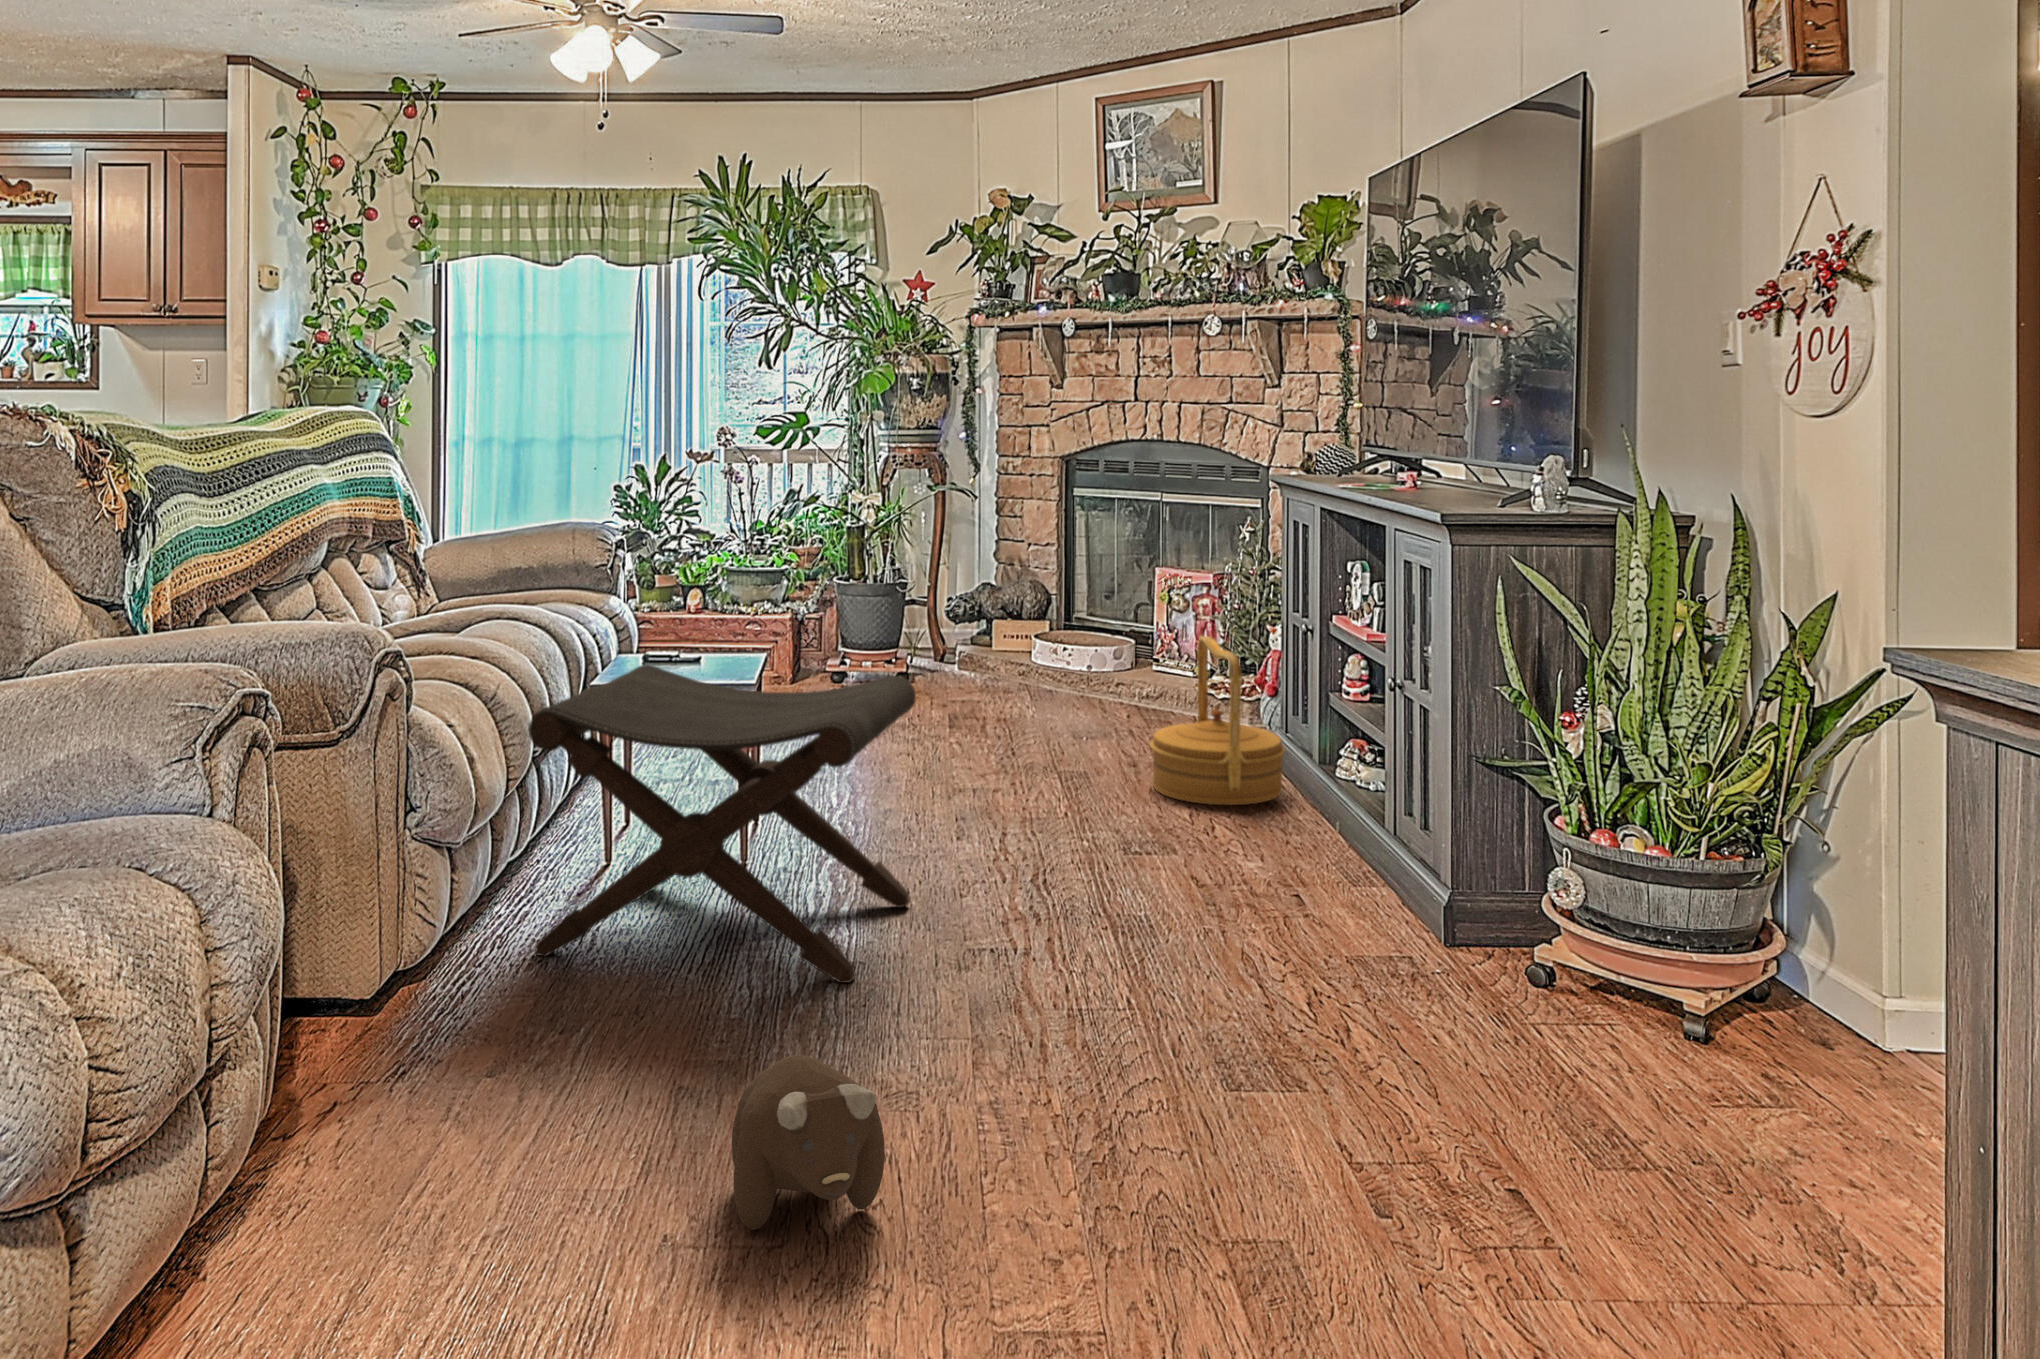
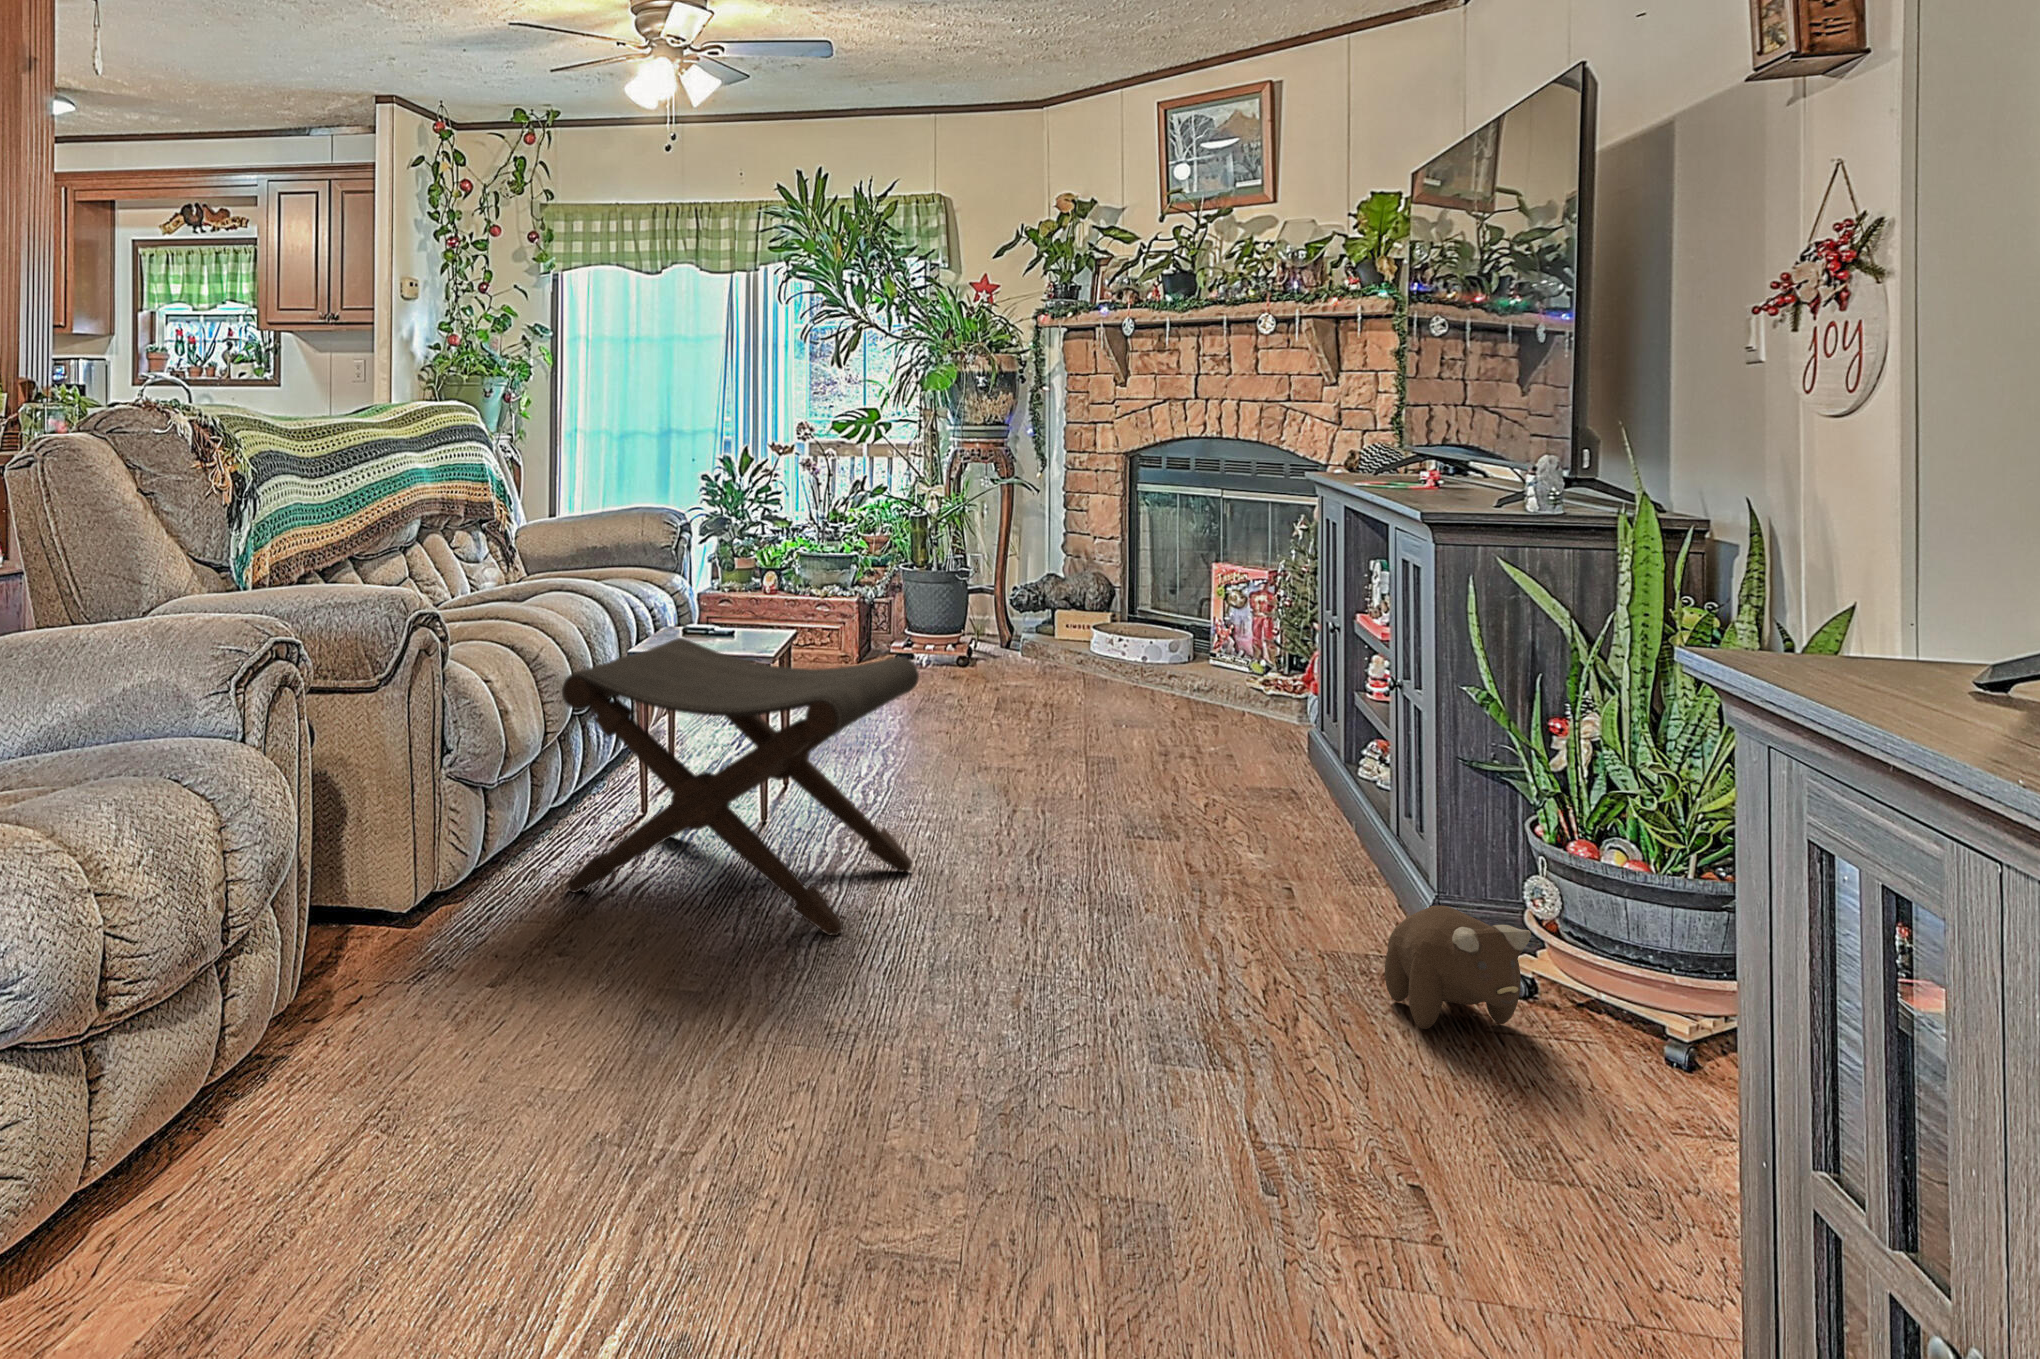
woven basket: present [1150,636,1285,805] -> none [1177,633,1313,799]
plush toy: present [732,1055,885,1230] -> present [1385,906,1531,1029]

